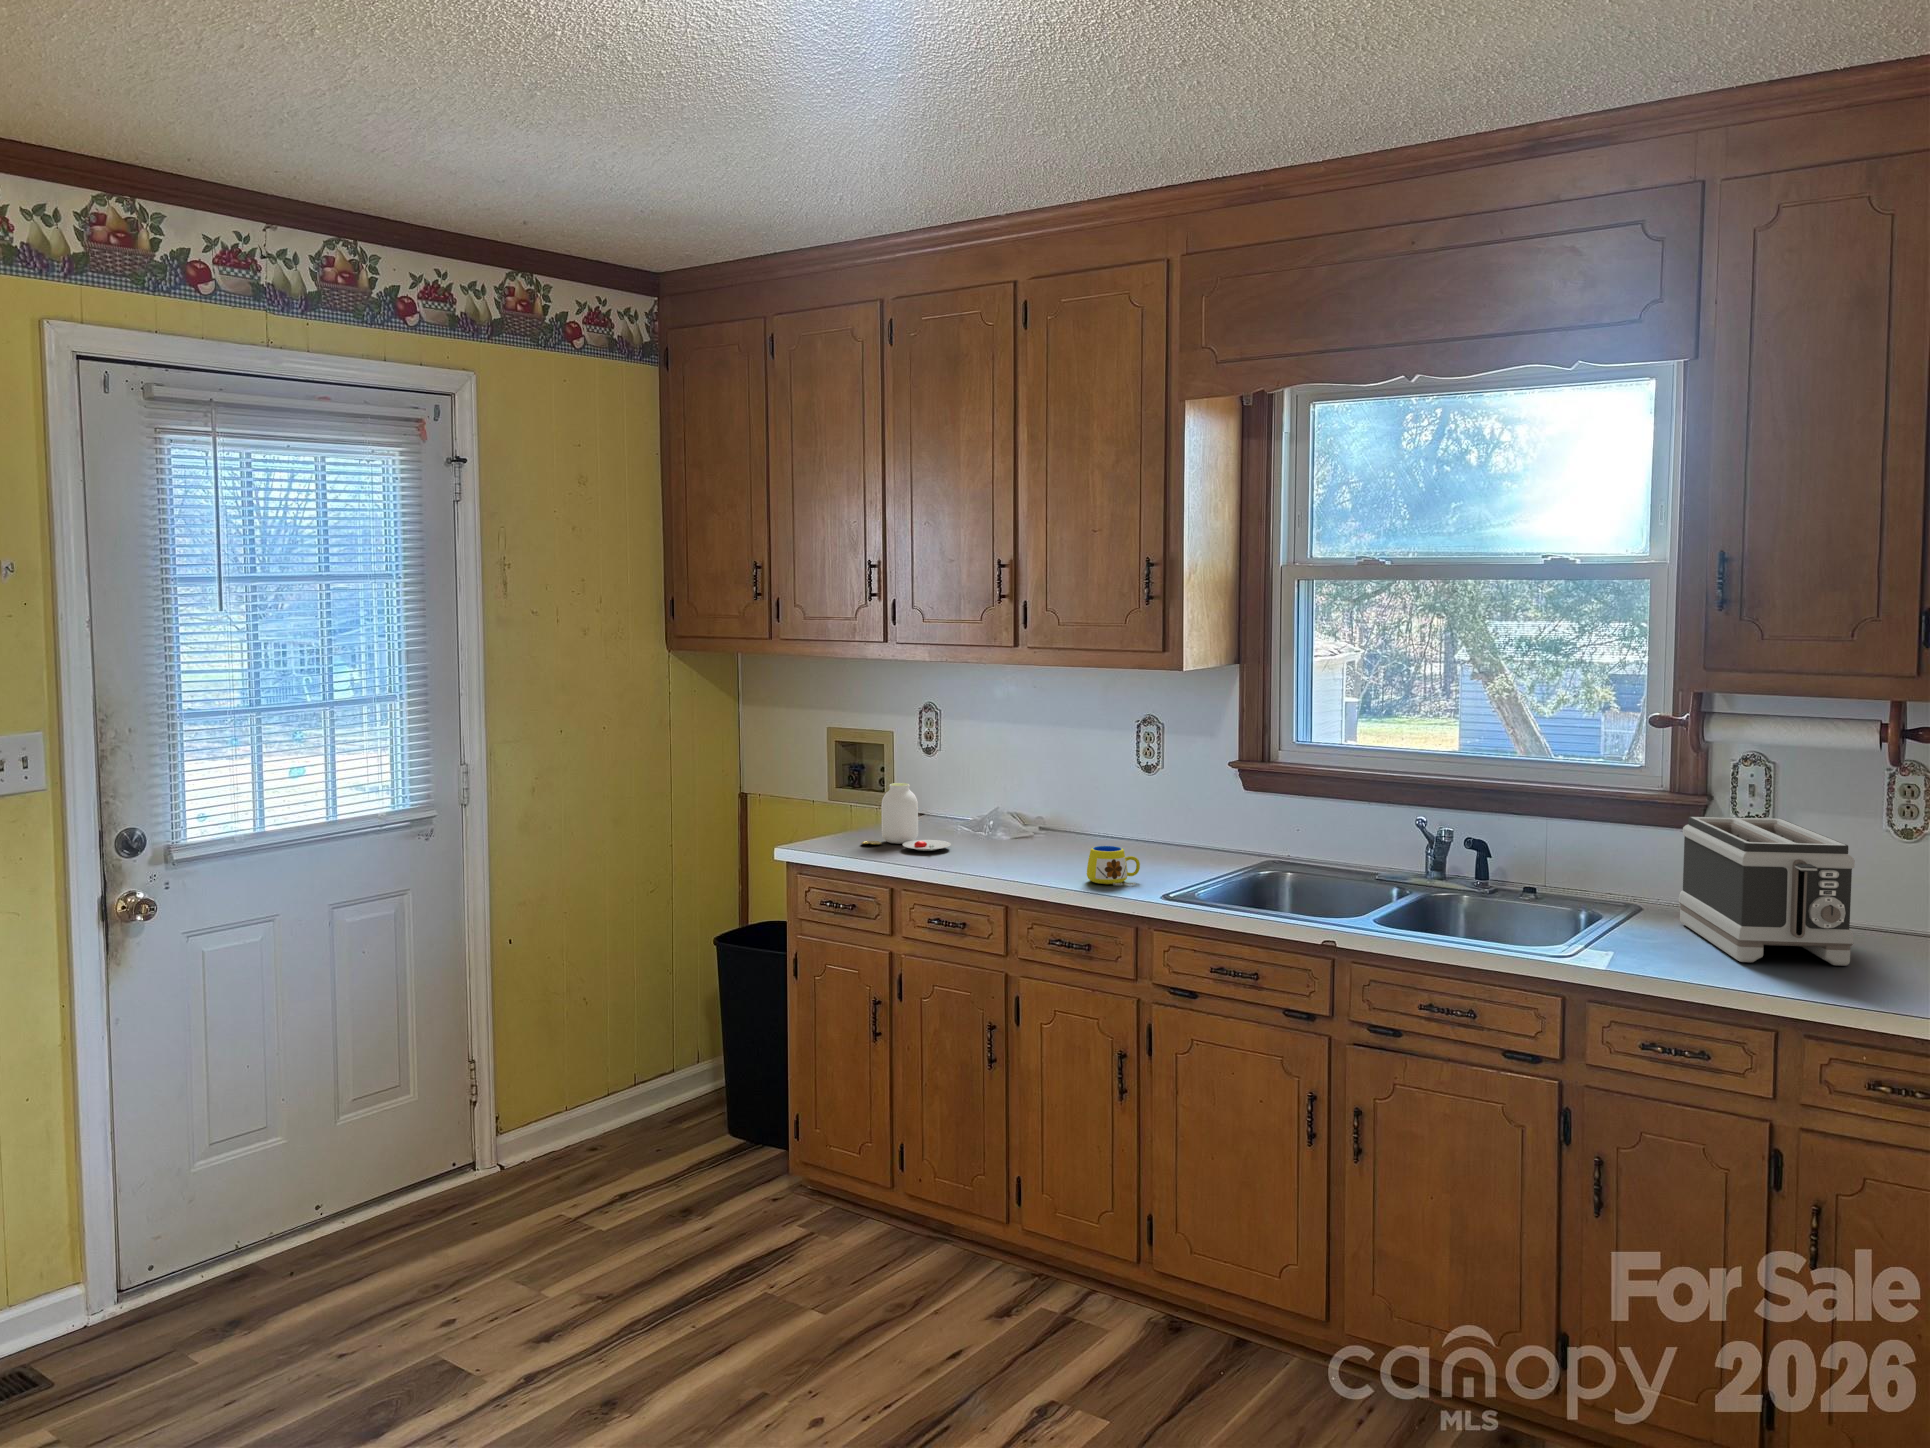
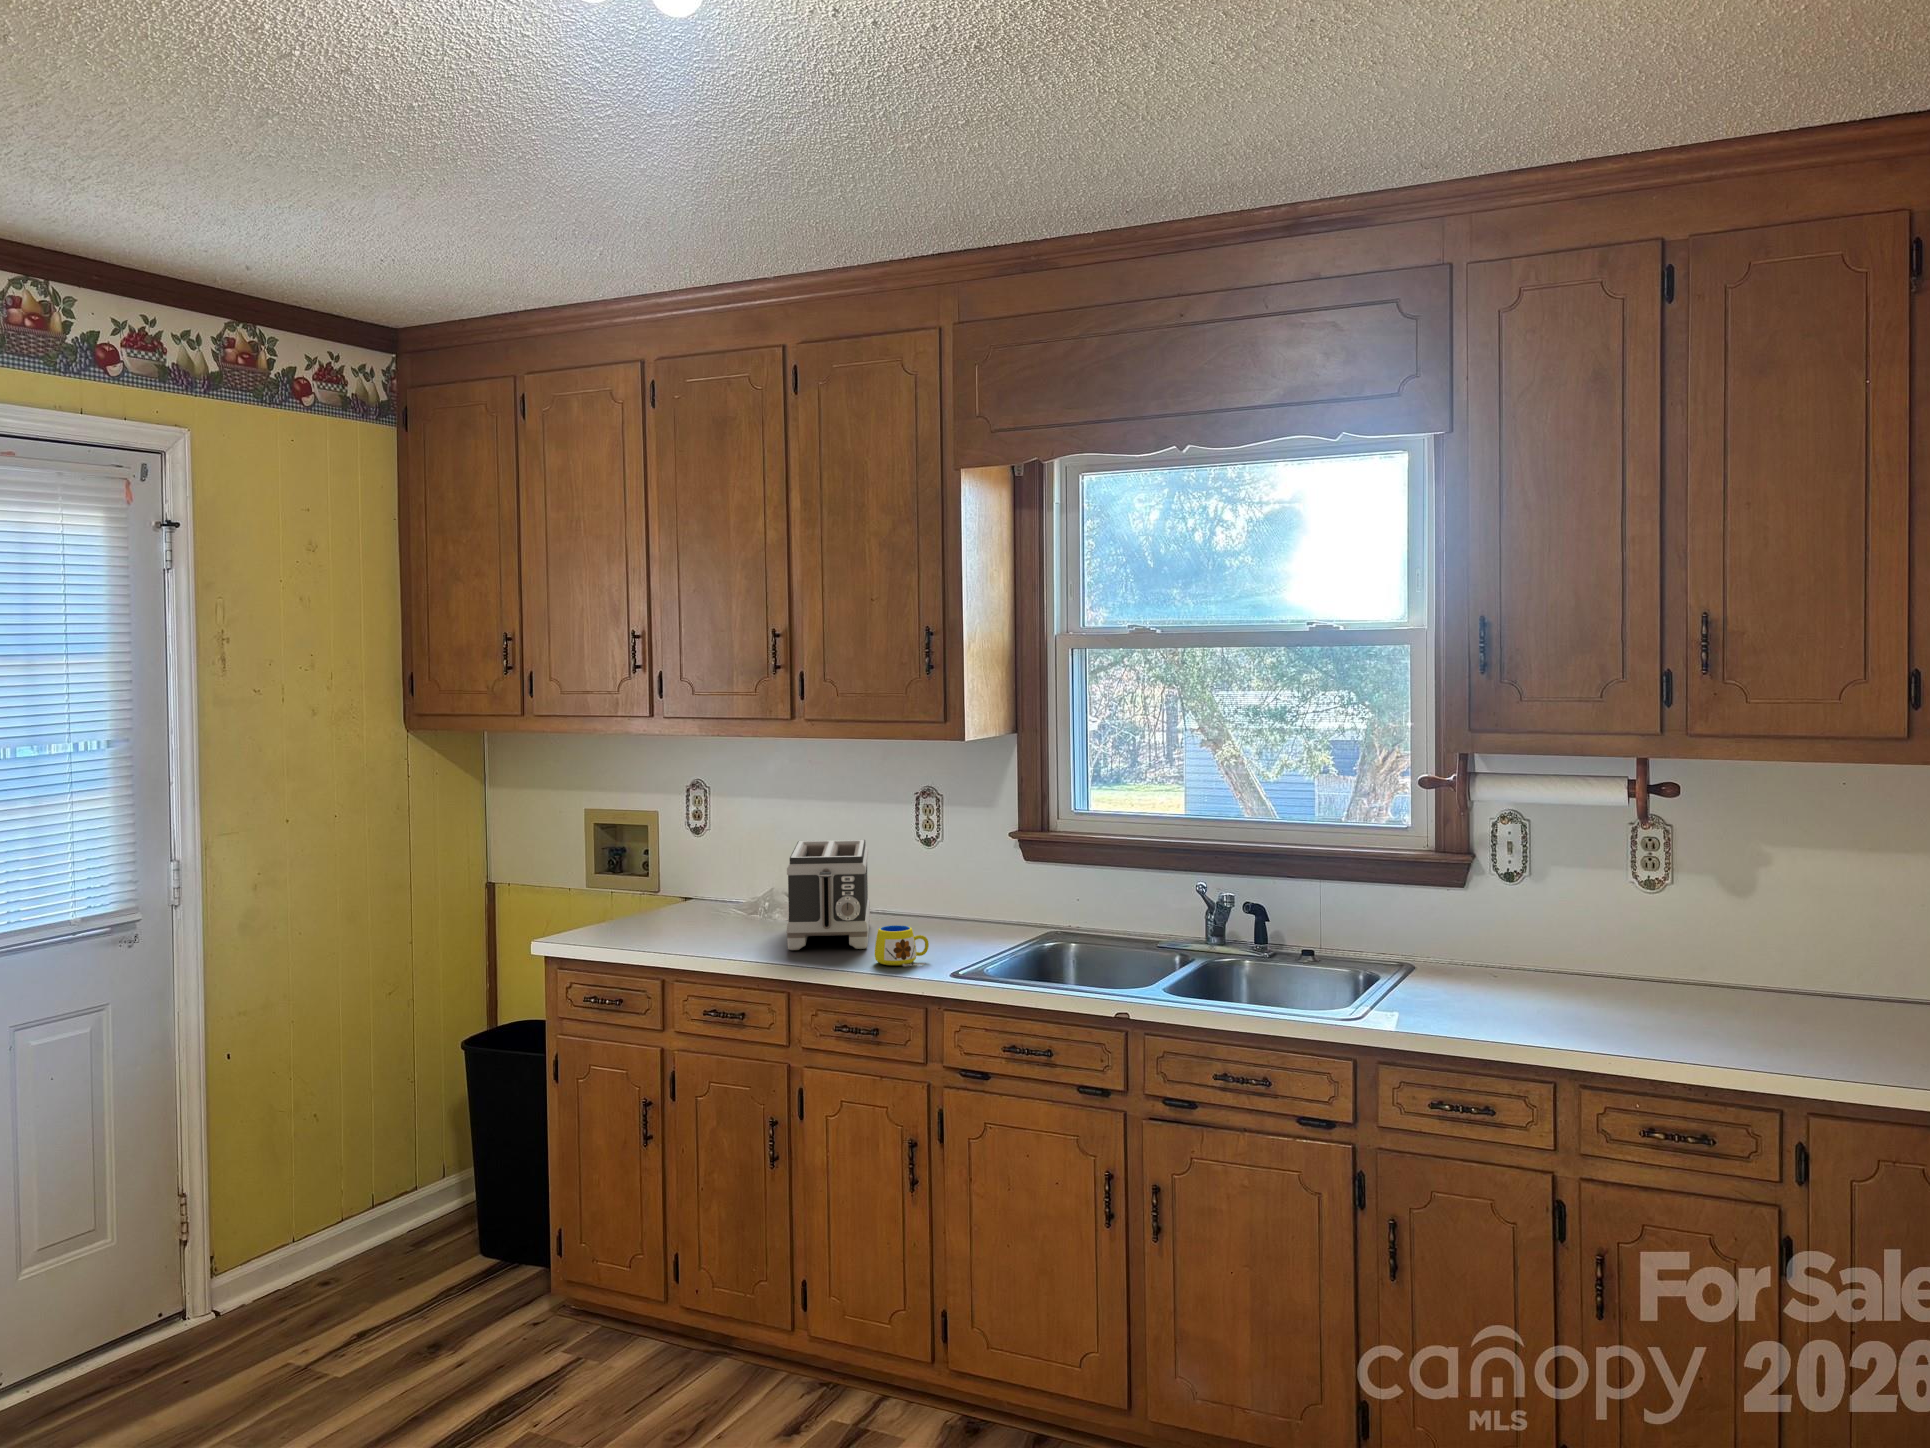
jar: present [861,783,951,851] -> none [631,867,729,937]
toaster: present [1679,817,1855,966] -> present [787,840,870,950]

